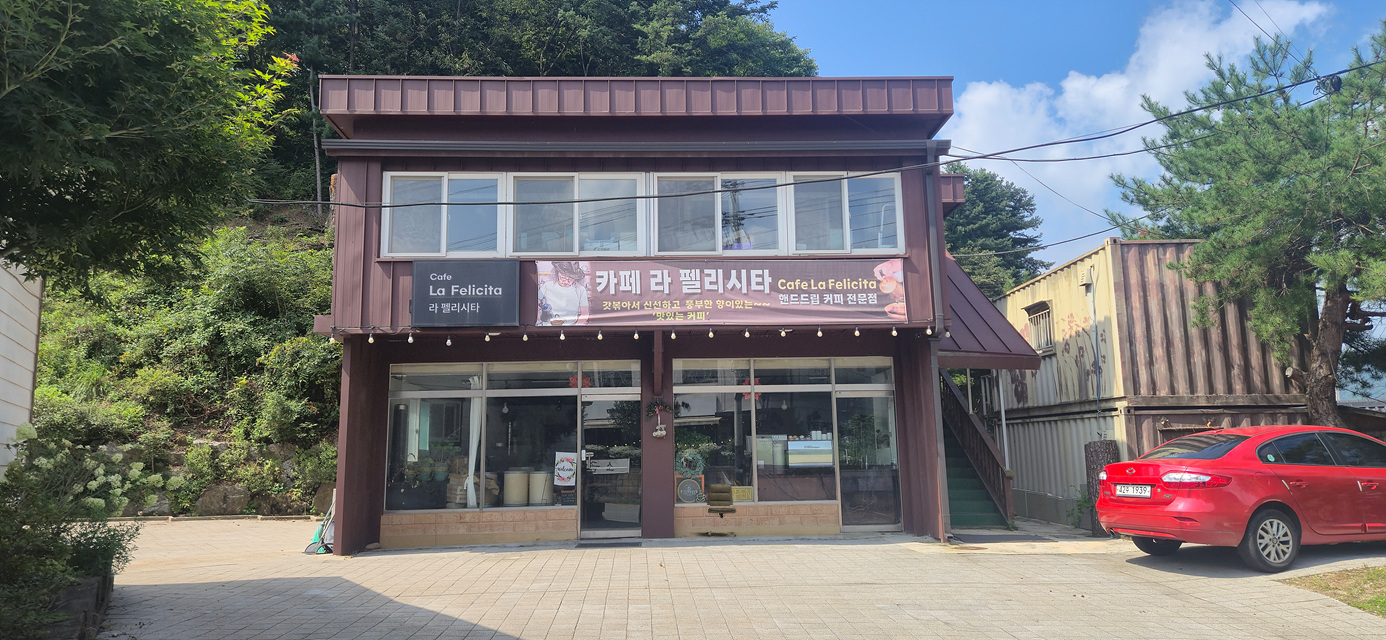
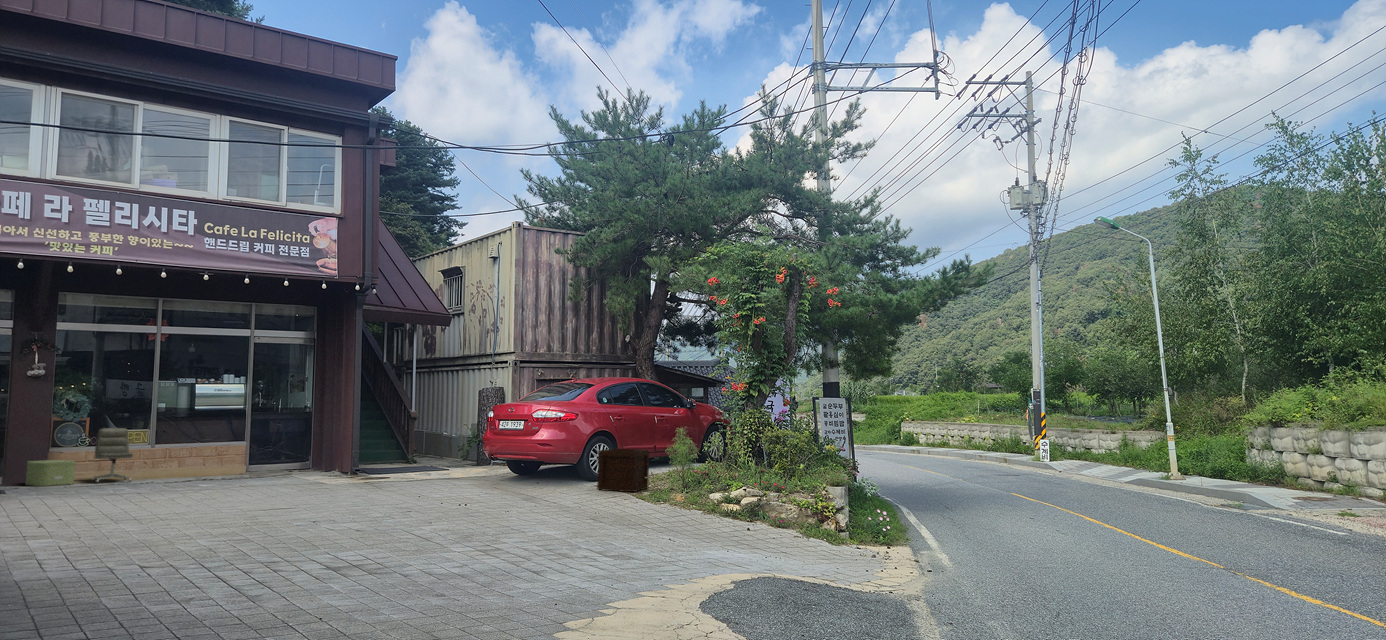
storage box: none [657,513,693,536] -> present [26,460,76,486]
wooden crate: none [1271,526,1365,593] -> present [597,448,649,492]

